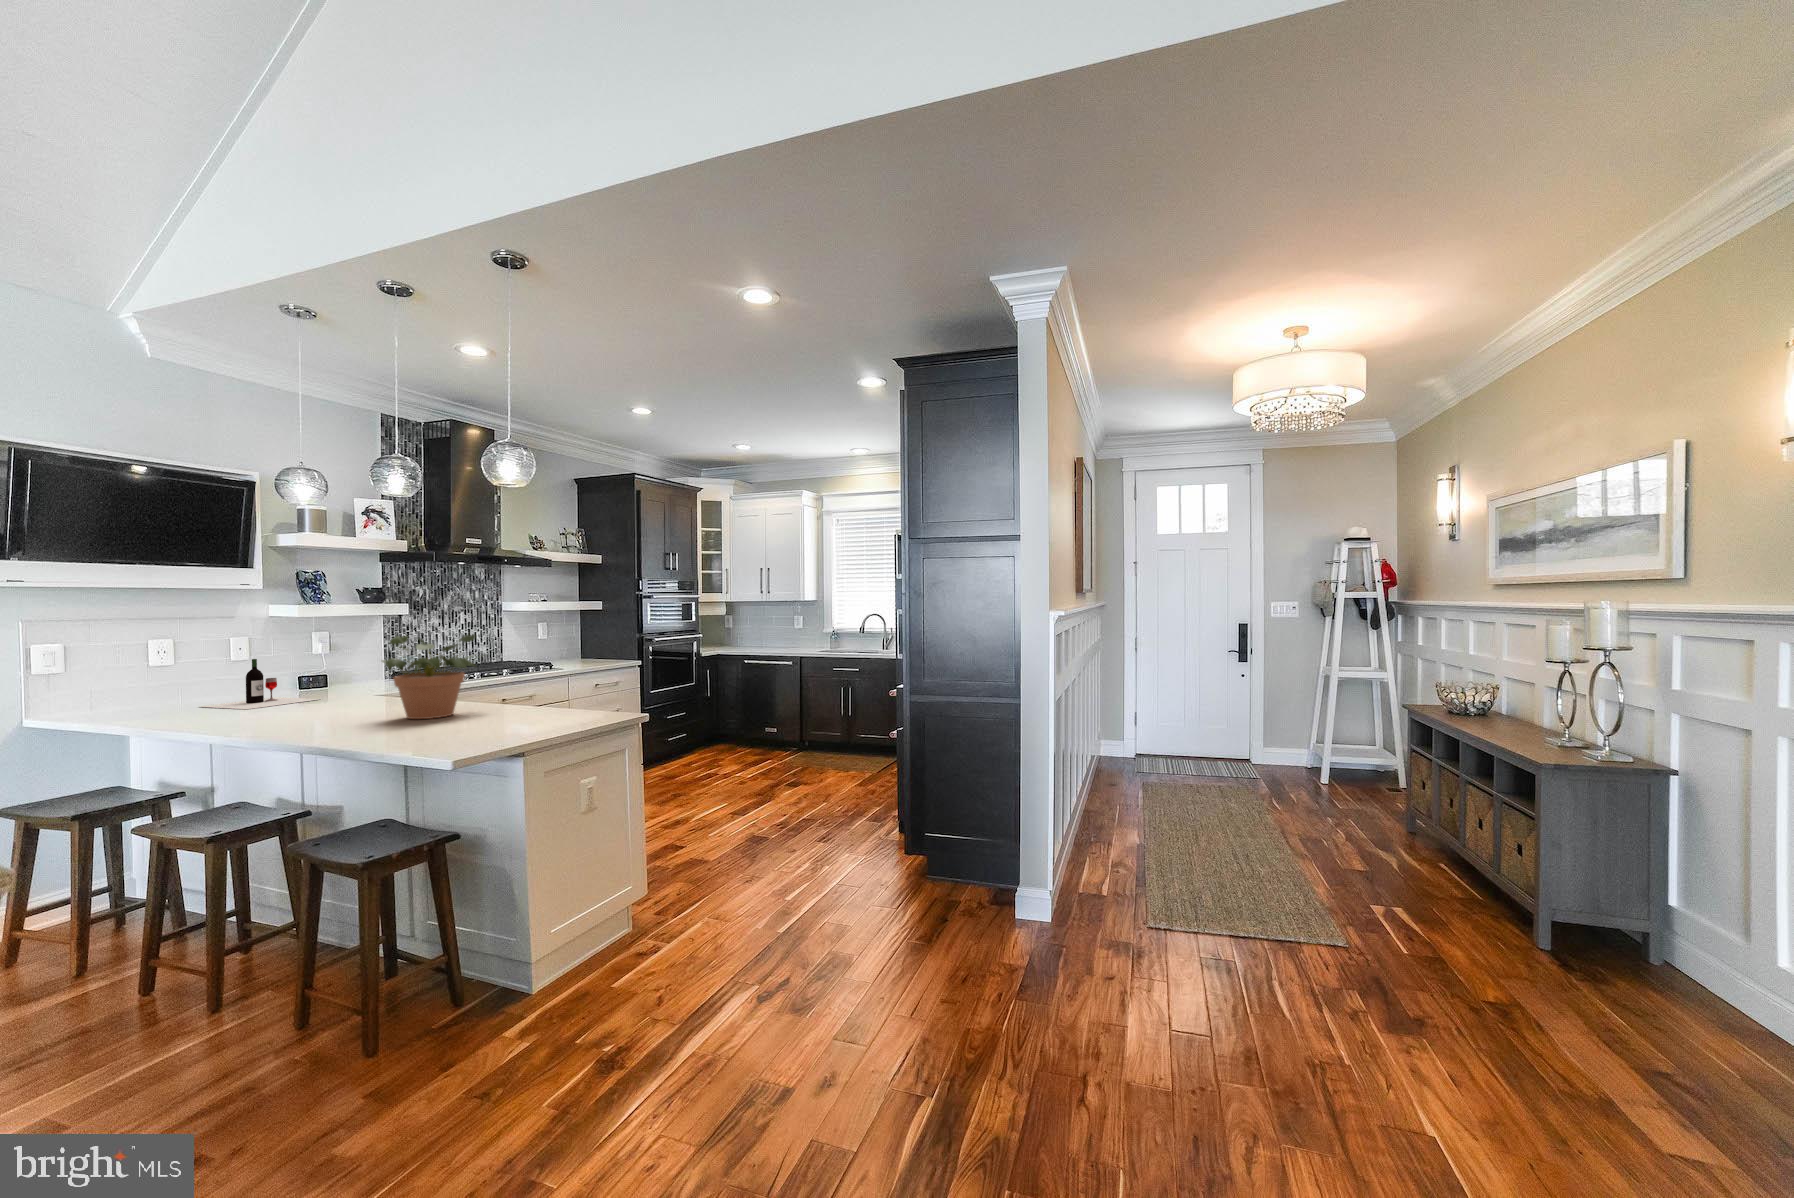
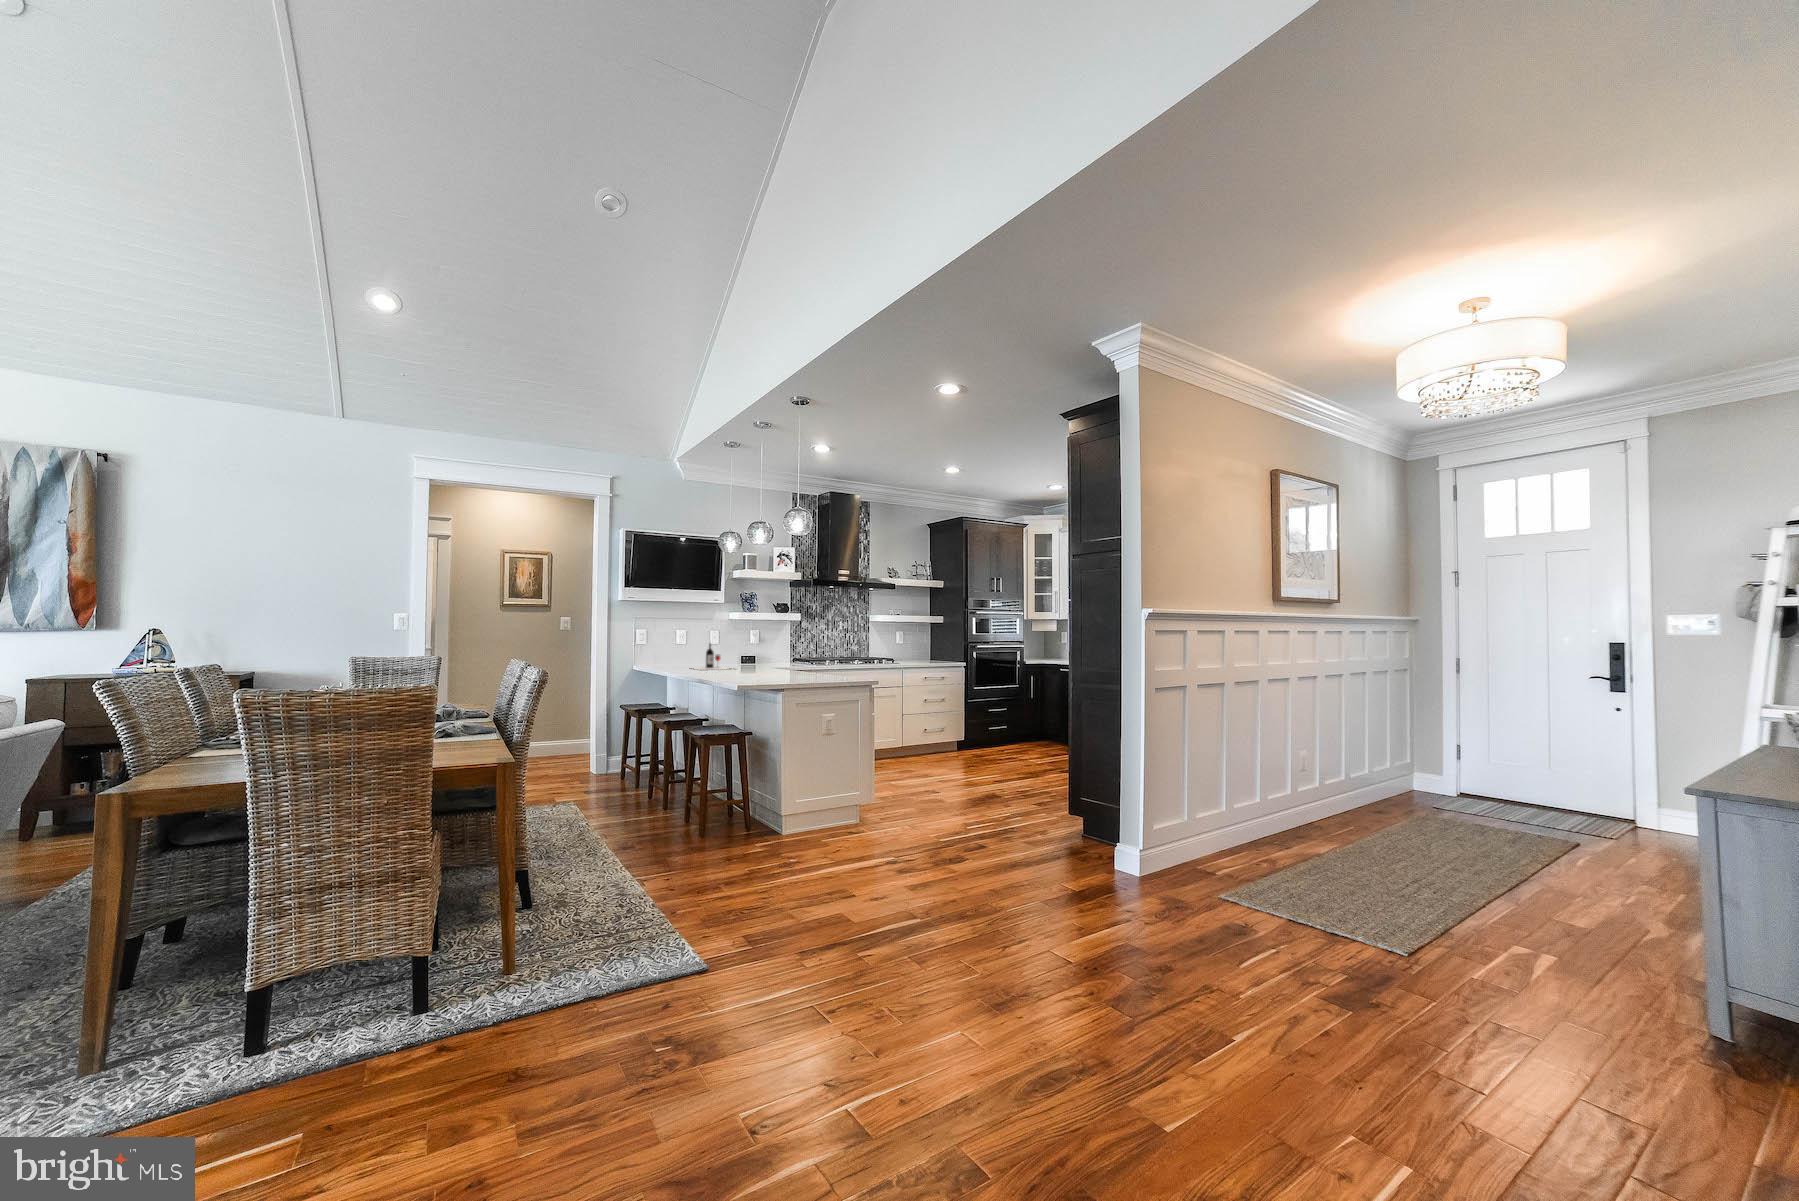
potted plant: present [382,634,475,719] -> none [738,630,794,680]

